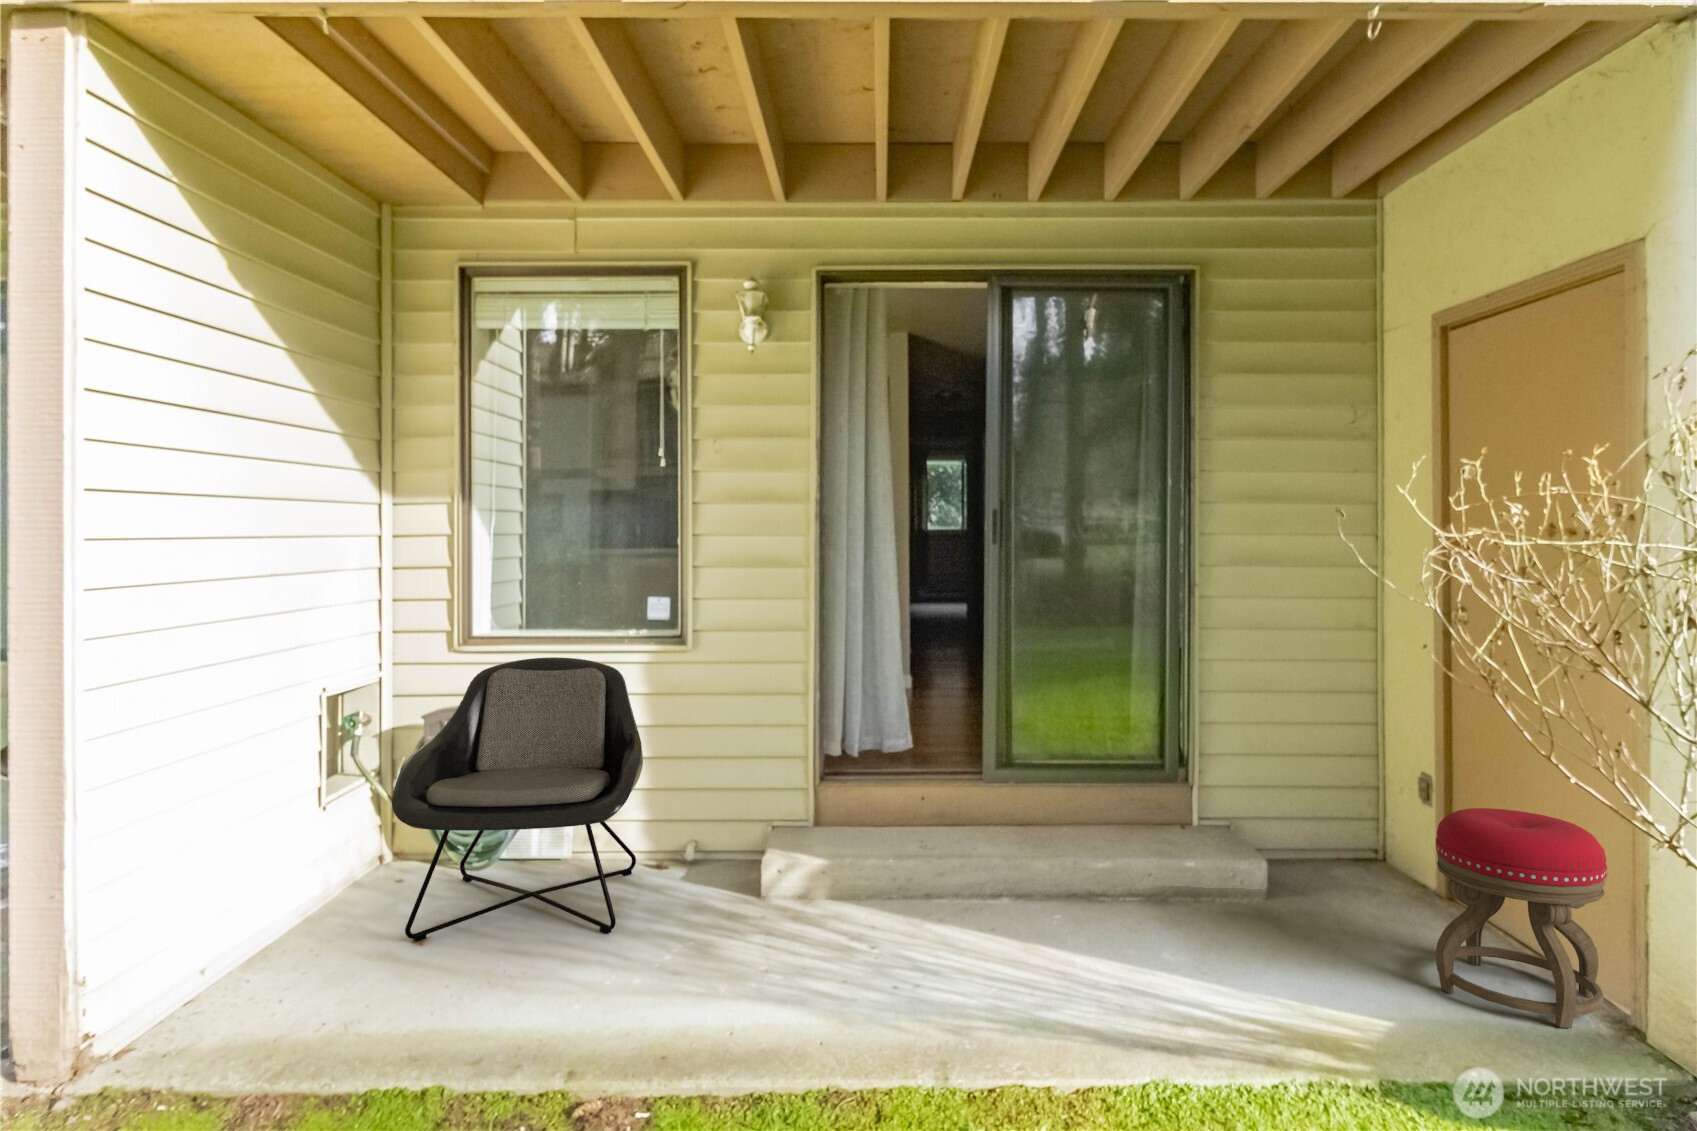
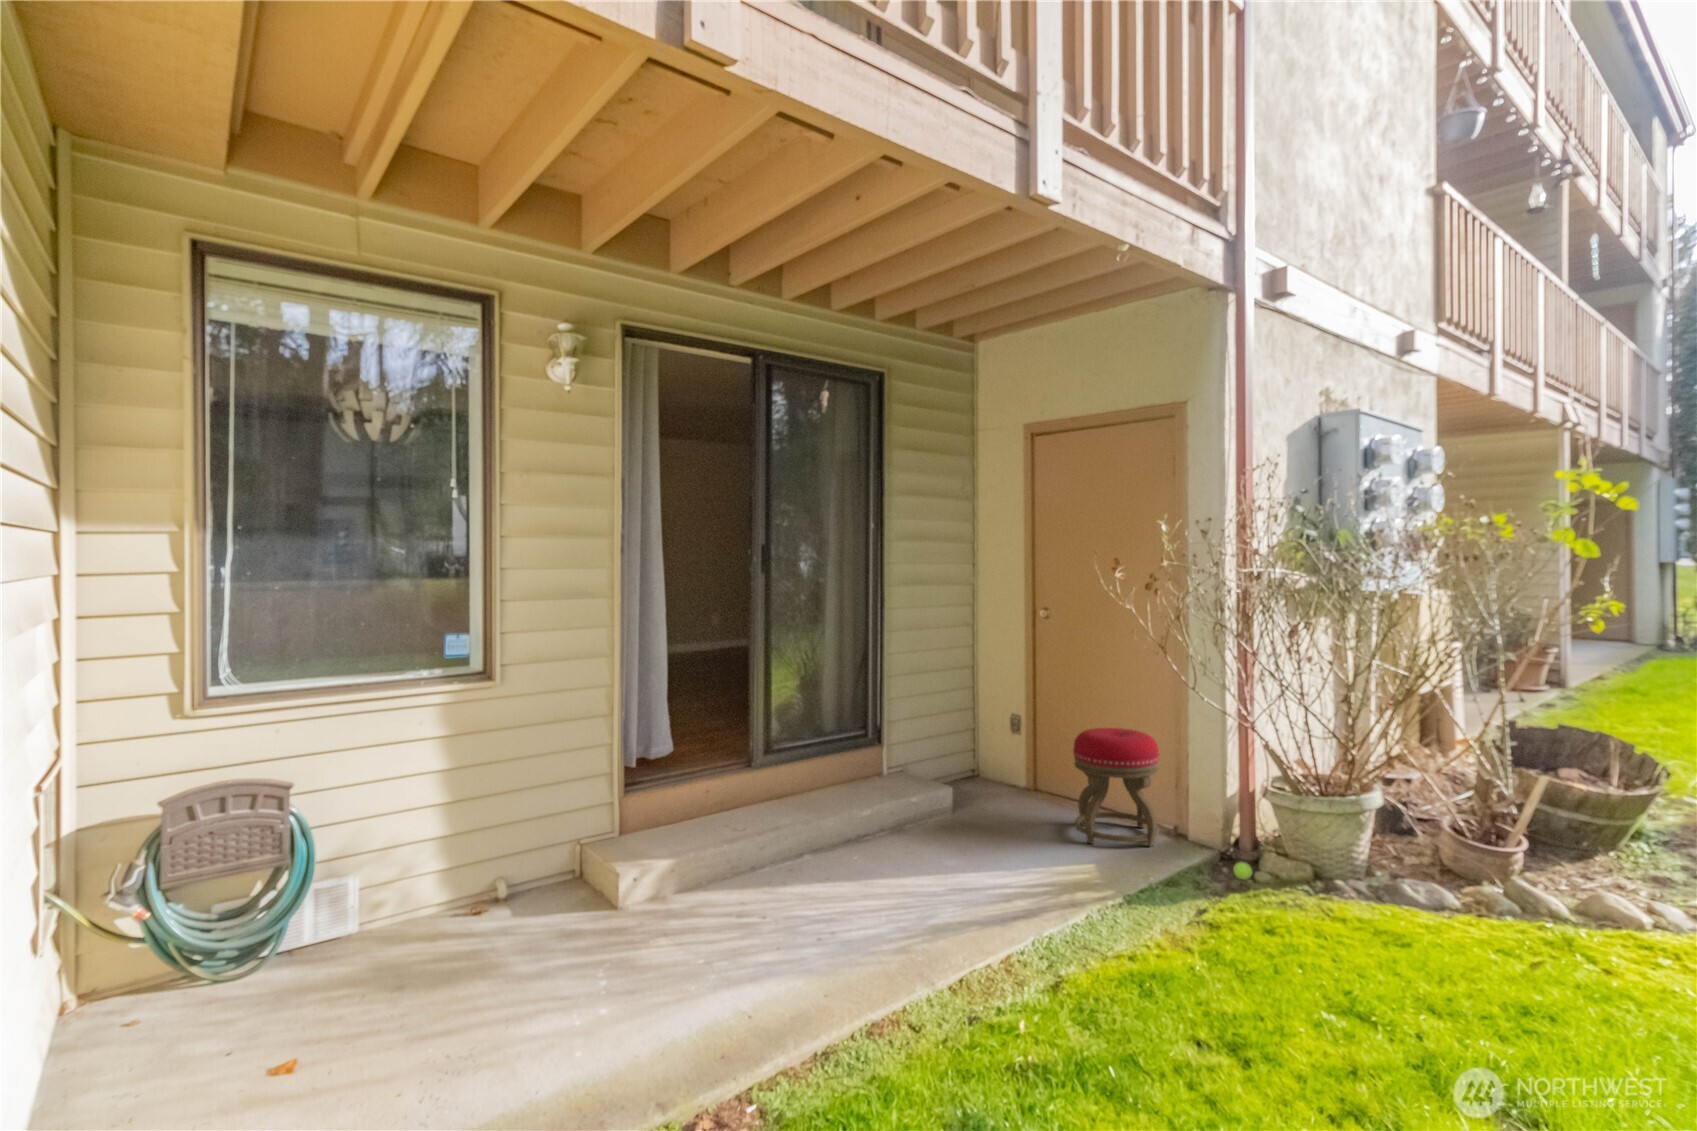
lounge chair: present [392,657,643,942] -> none [229,707,534,1068]

